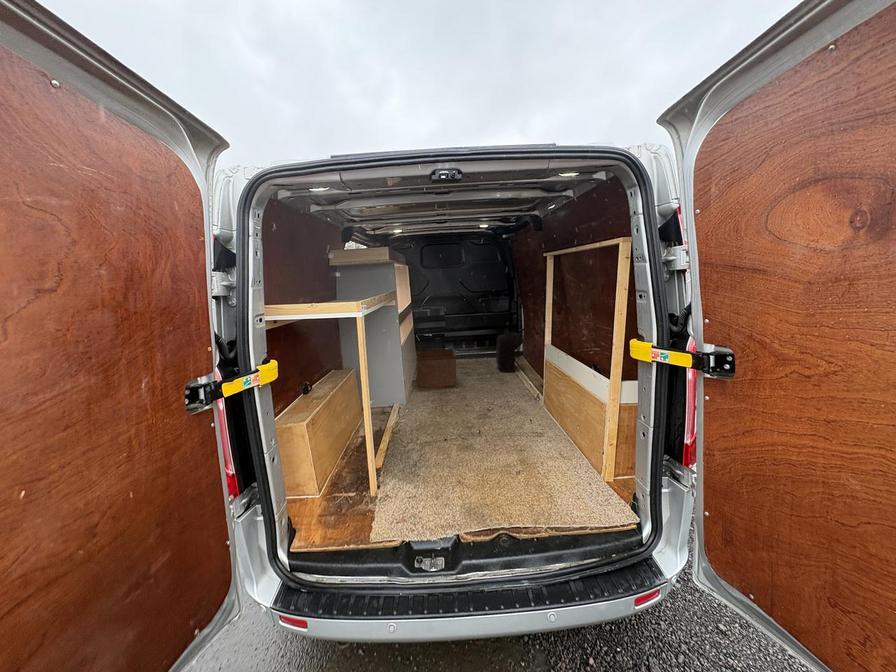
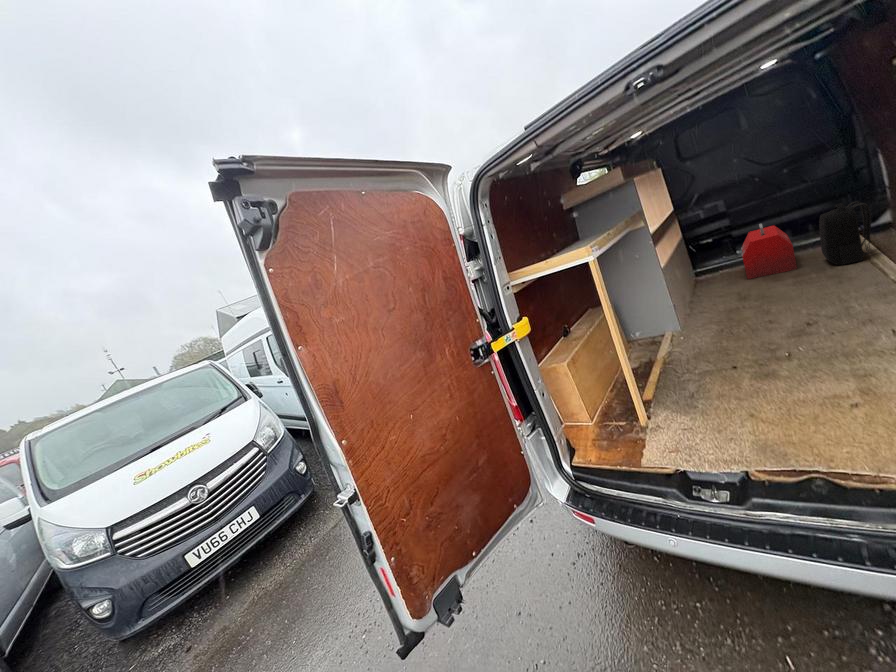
toolbox: none [453,332,483,371] -> present [741,224,797,279]
storage bin: present [416,349,457,389] -> none [683,253,748,310]

